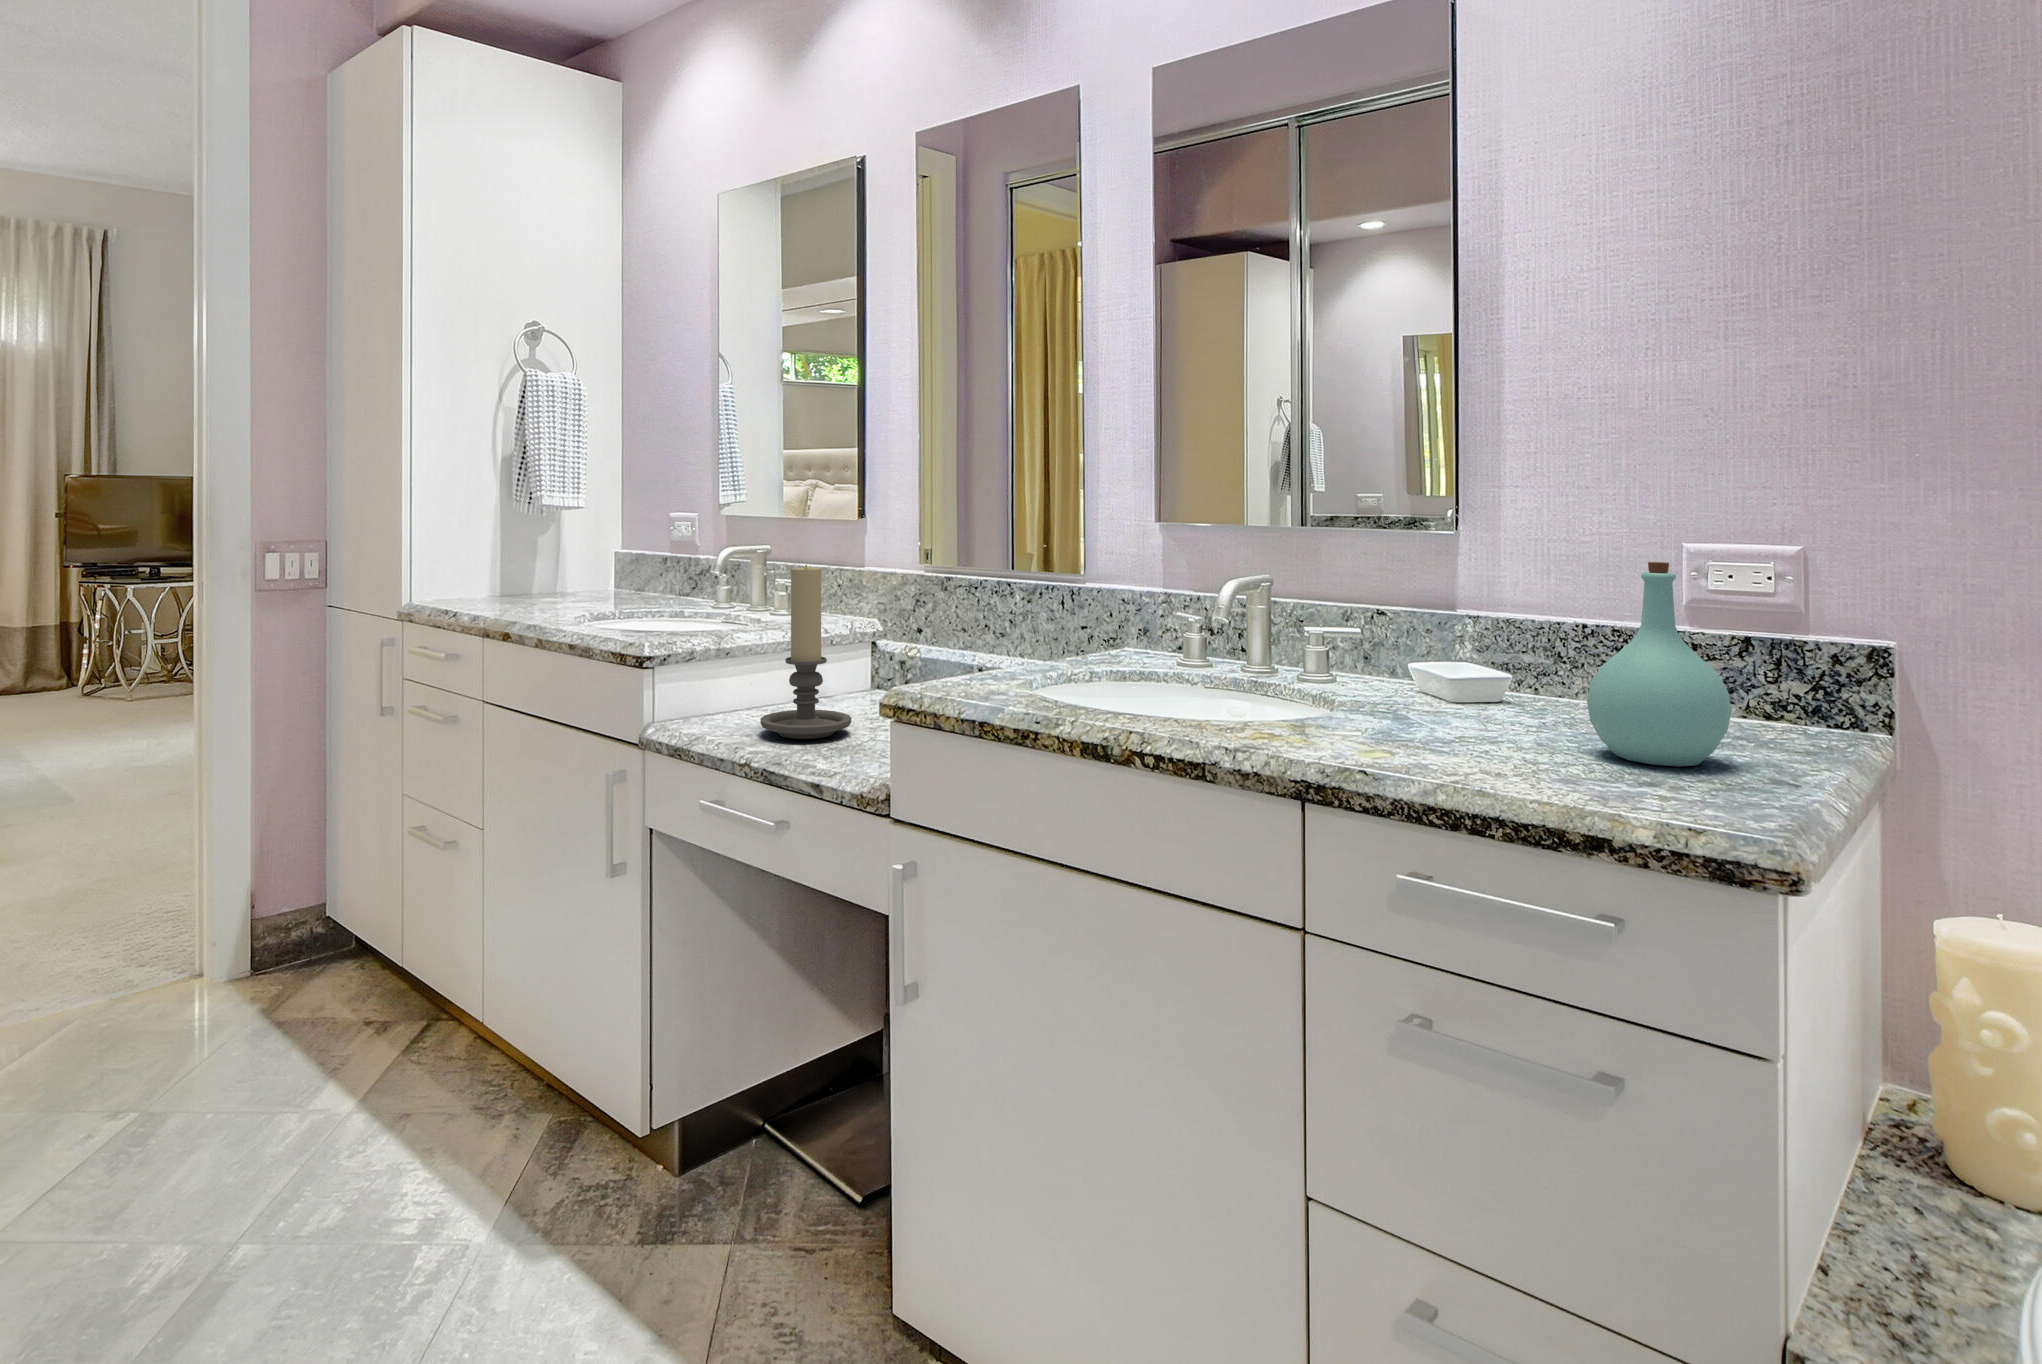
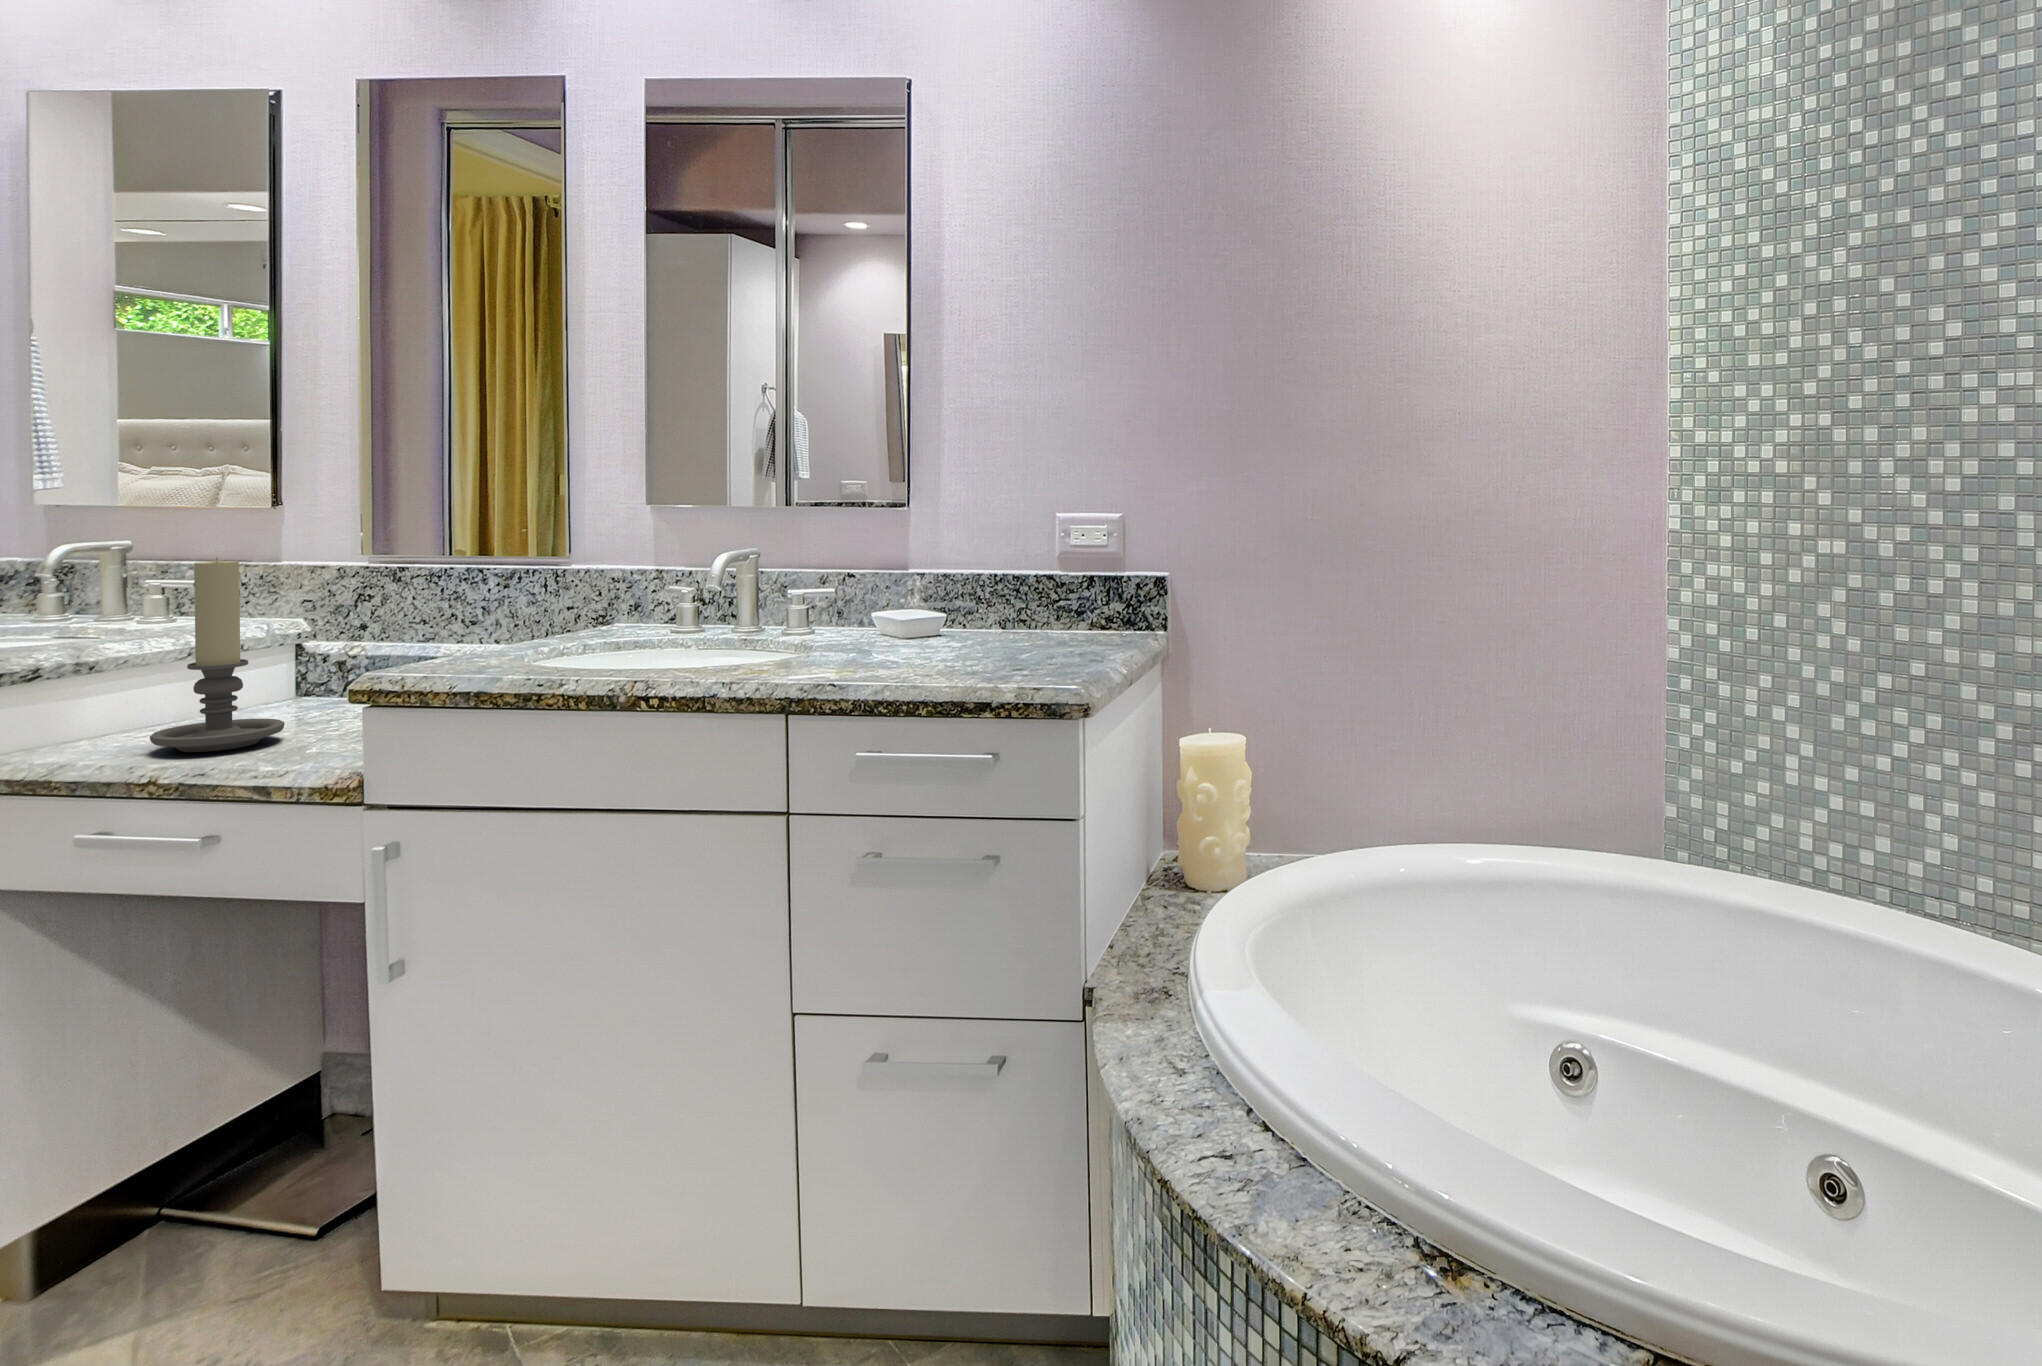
bottle: present [1587,562,1732,766] -> none [989,526,1073,661]

